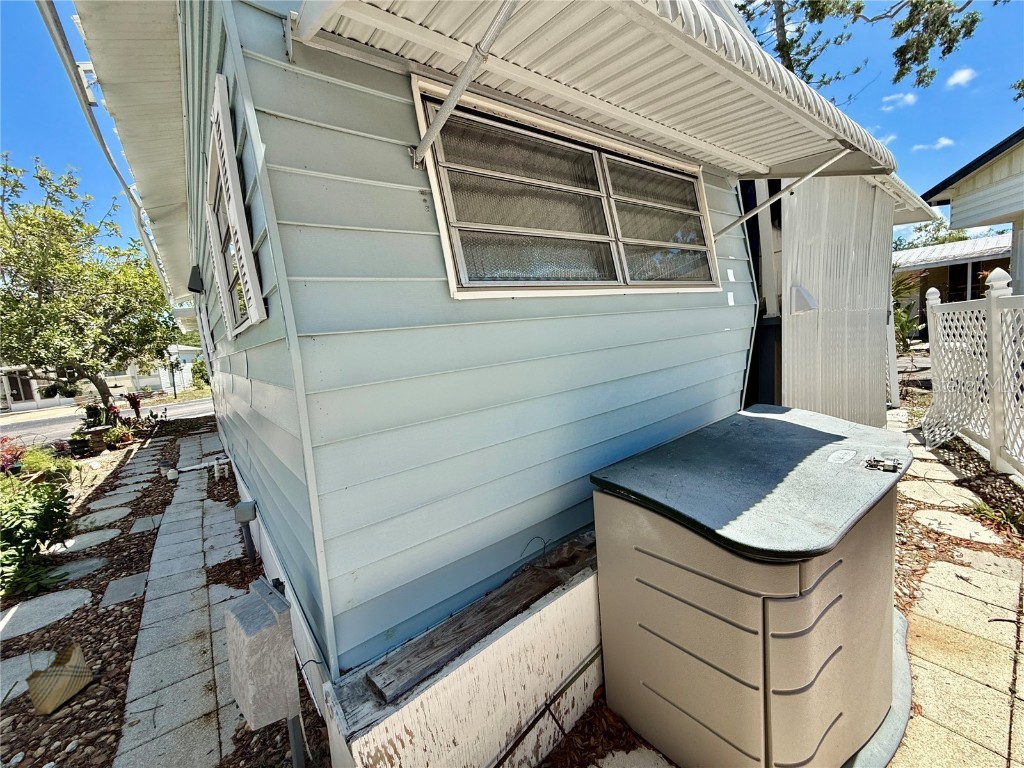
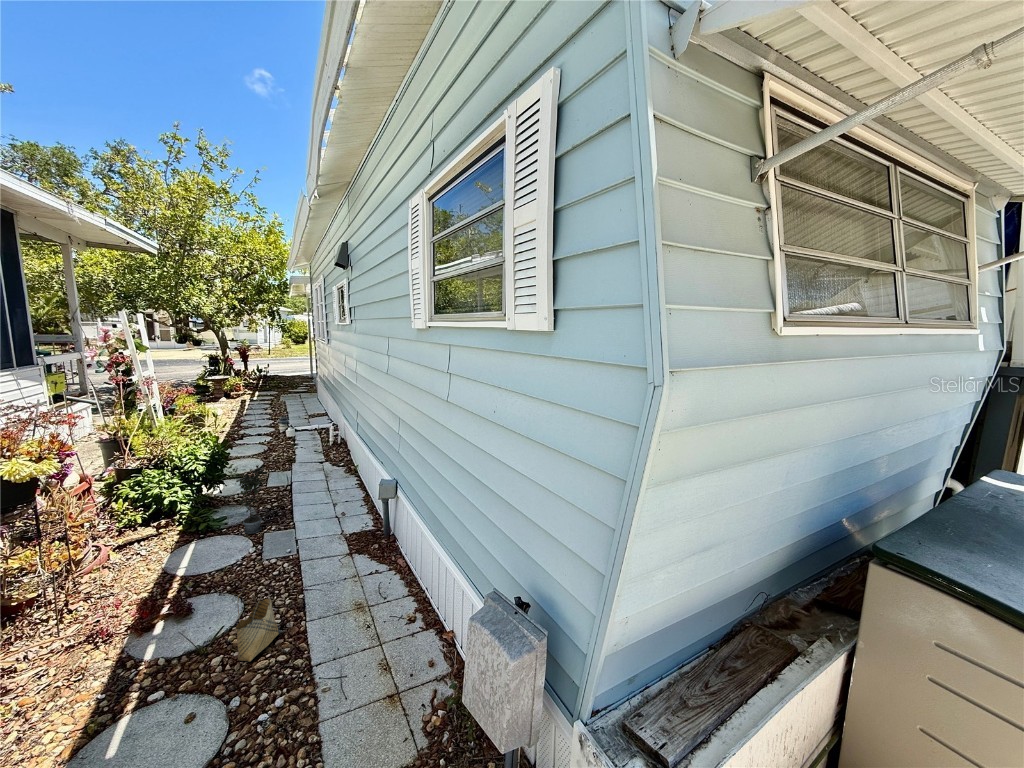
potted plant: none [64,509,108,585] -> present [235,465,267,534]

